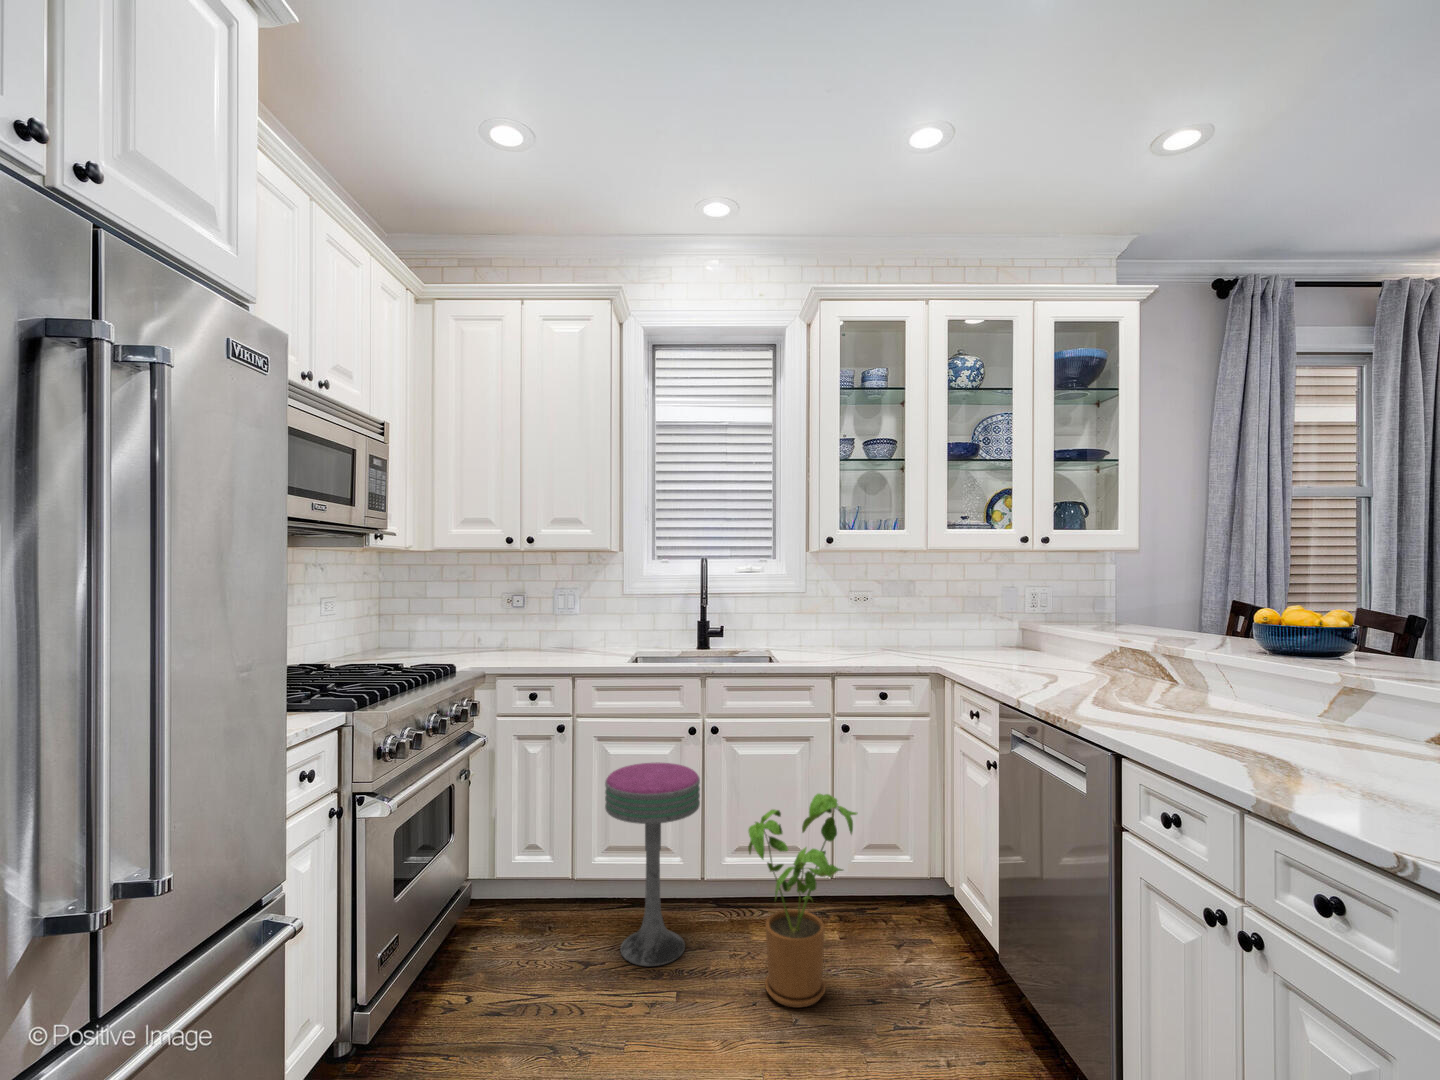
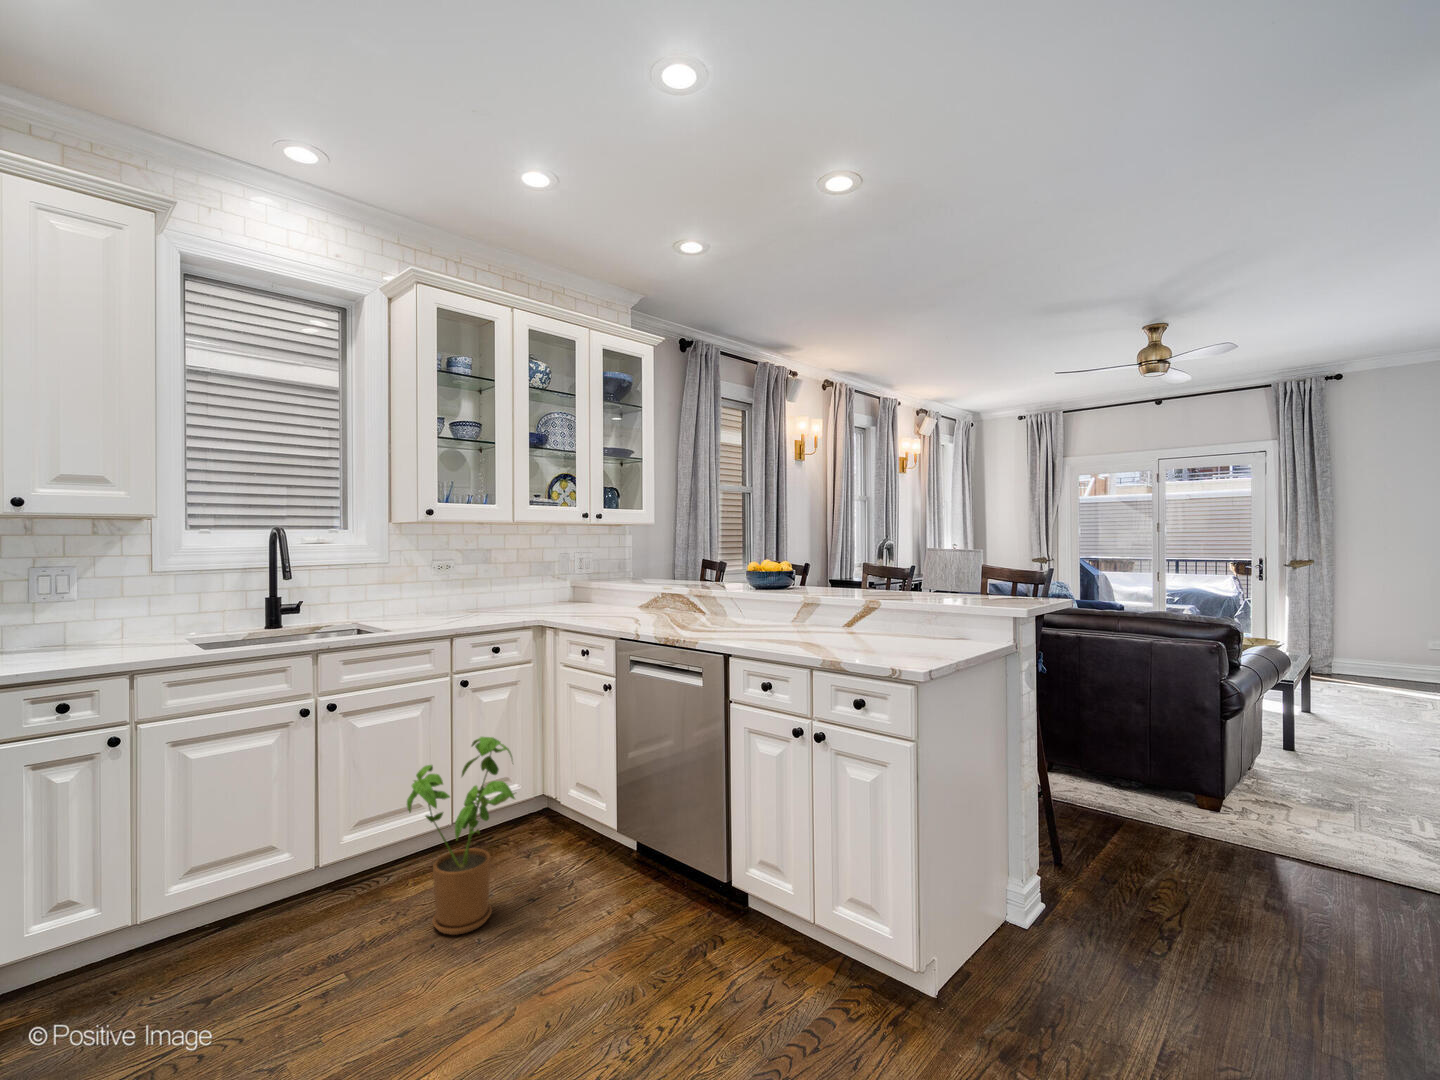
bar stool: present [605,763,700,966] -> none [217,750,341,976]

